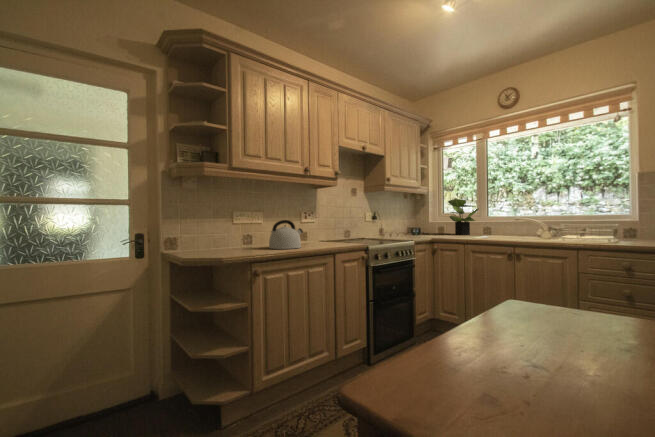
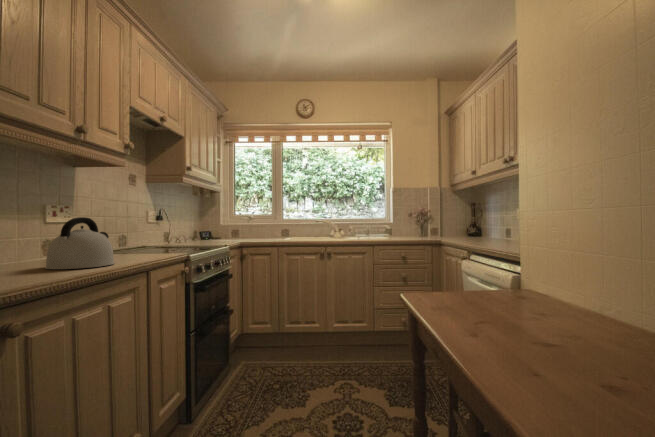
potted plant: present [448,198,479,235] -> none [203,201,235,240]

